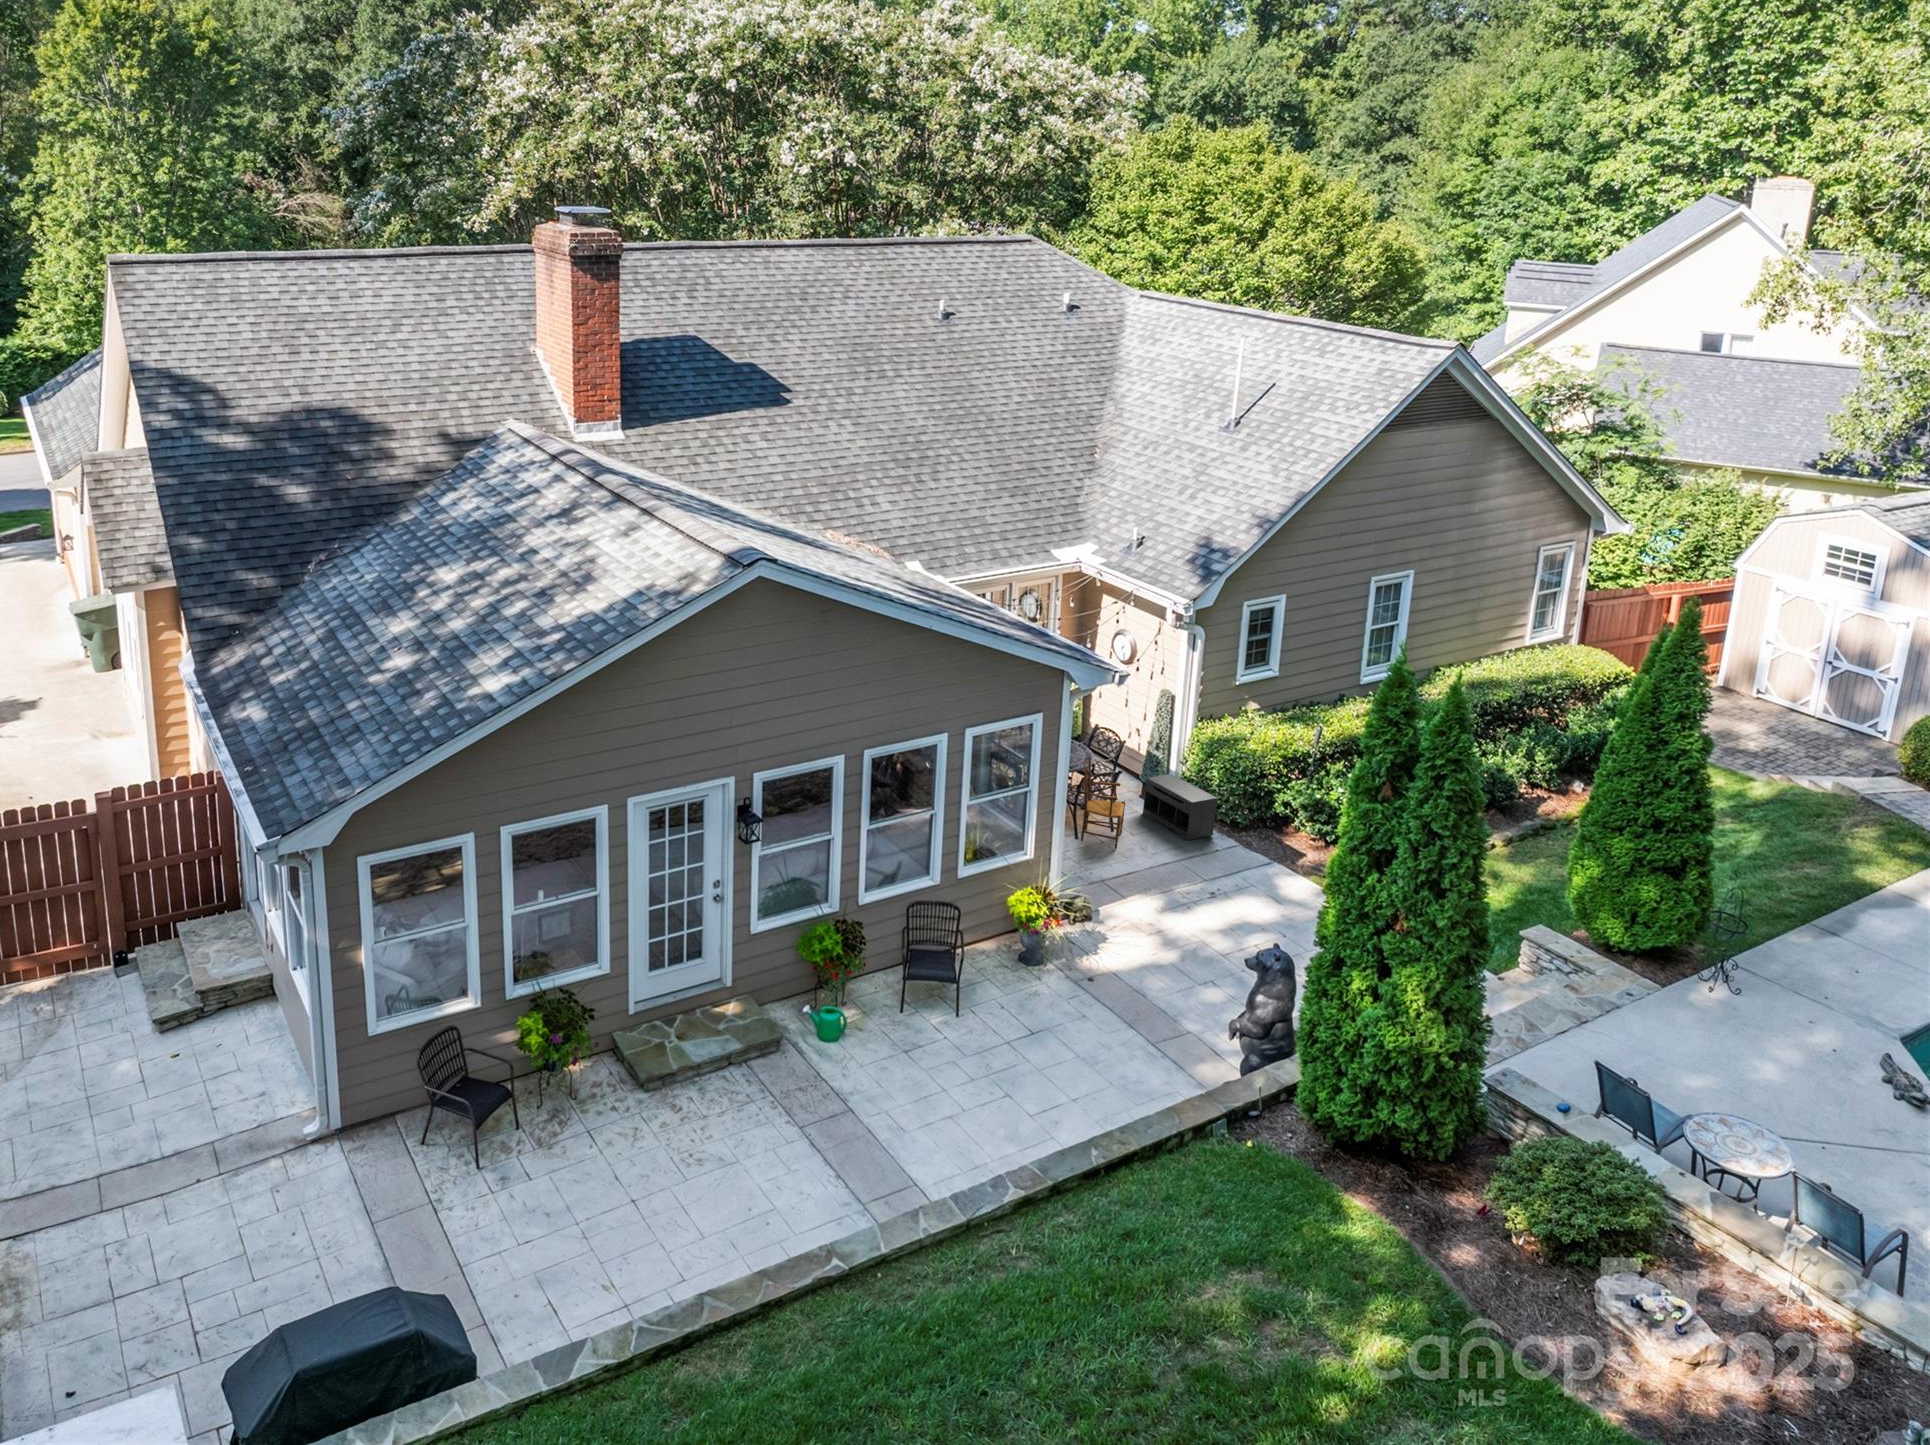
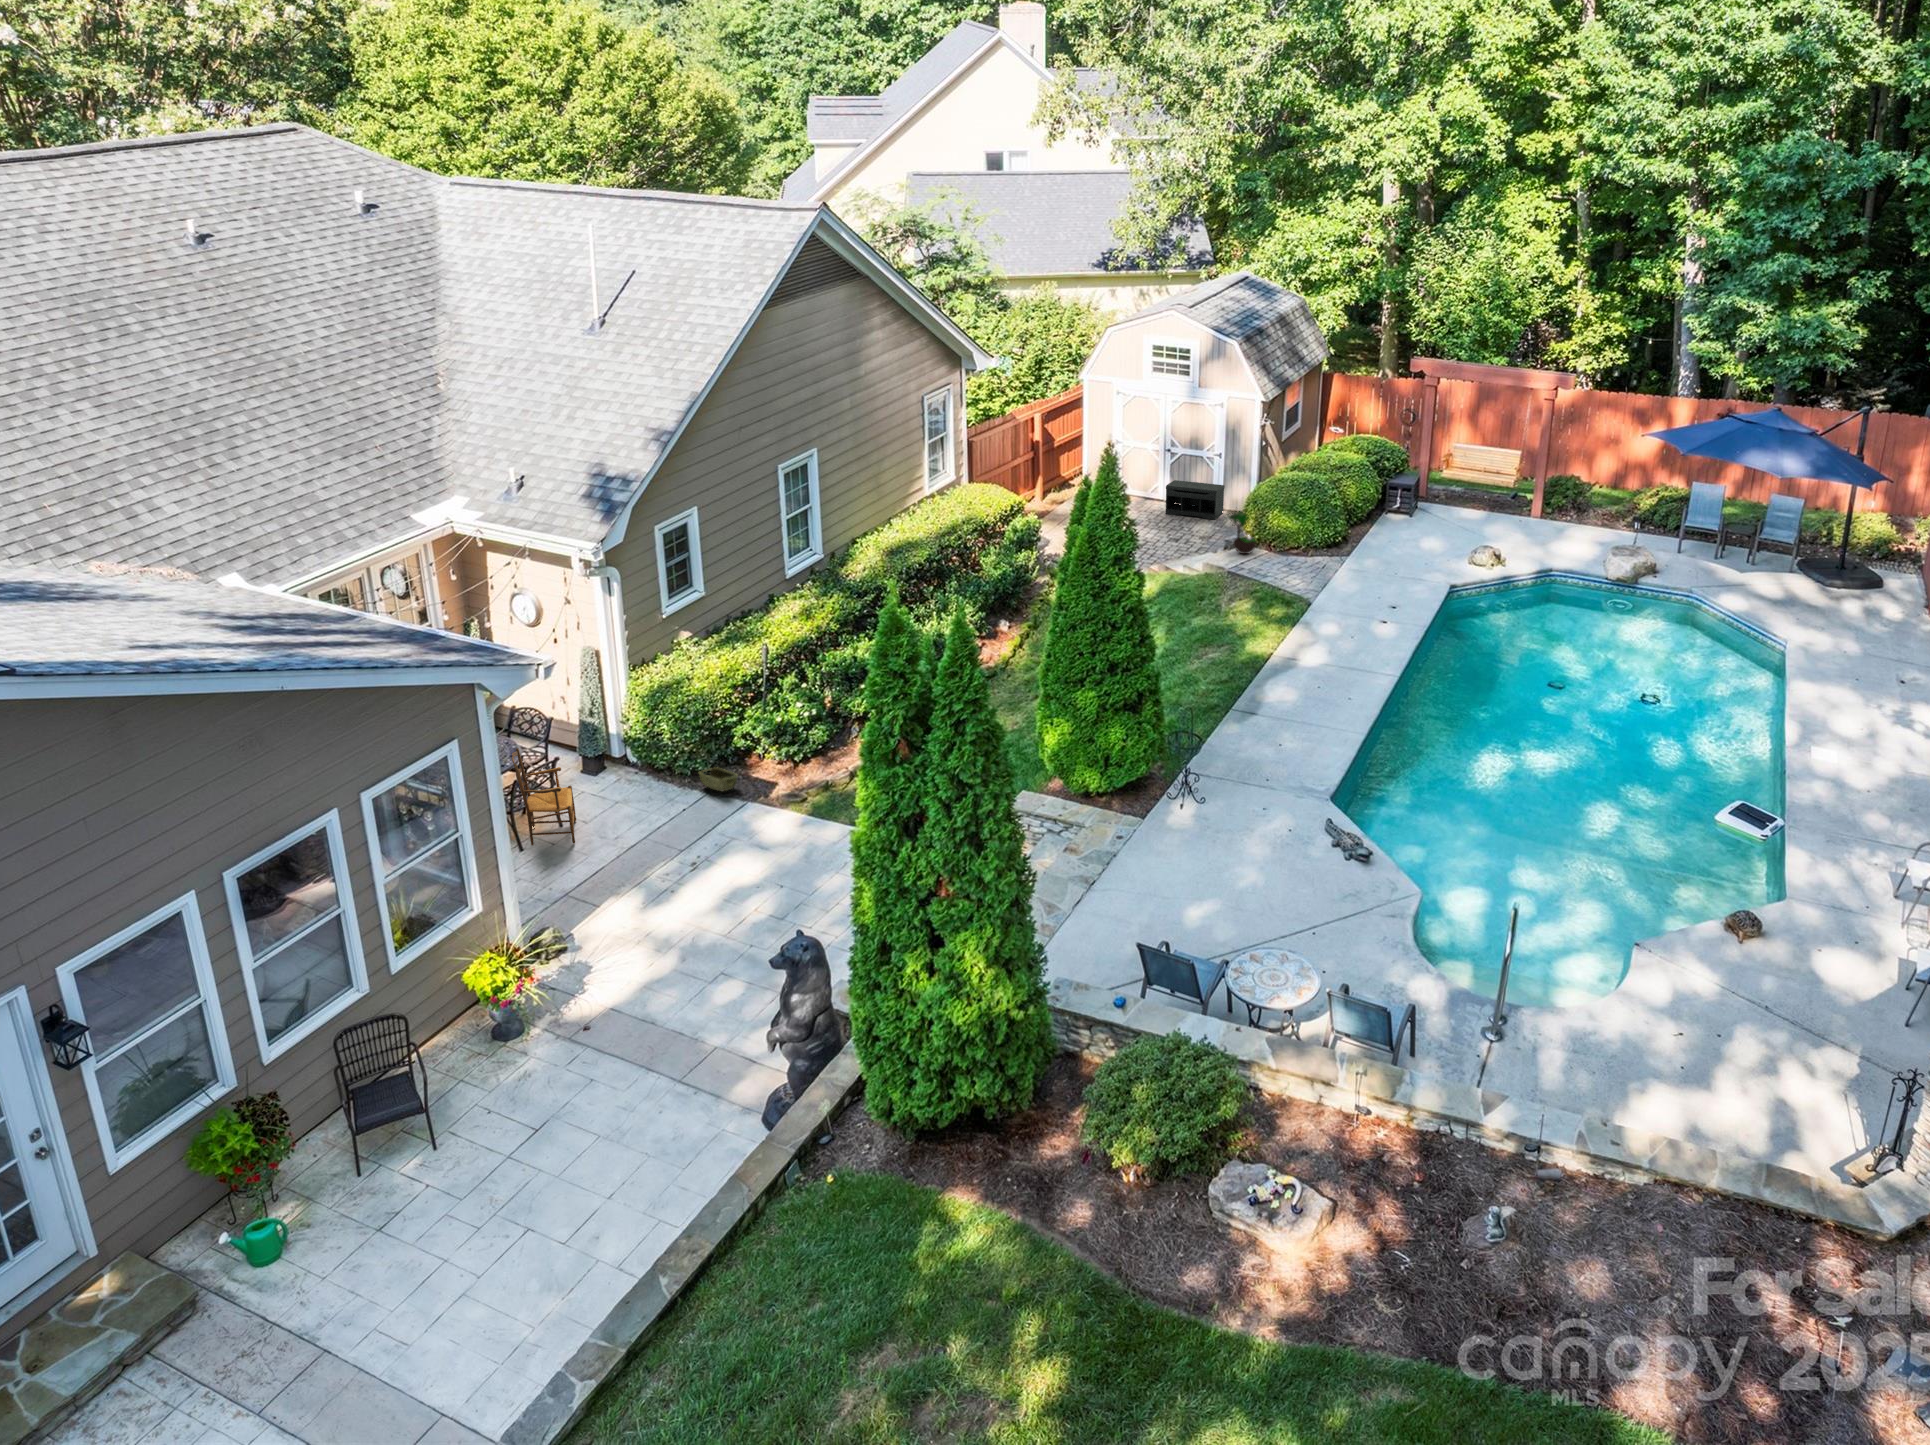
potted tree: none [1860,715,1897,772] -> present [1227,510,1256,554]
bench: present [1143,774,1217,840] -> present [1166,480,1225,520]
woven basket: none [1235,823,1270,846] -> present [699,768,738,791]

